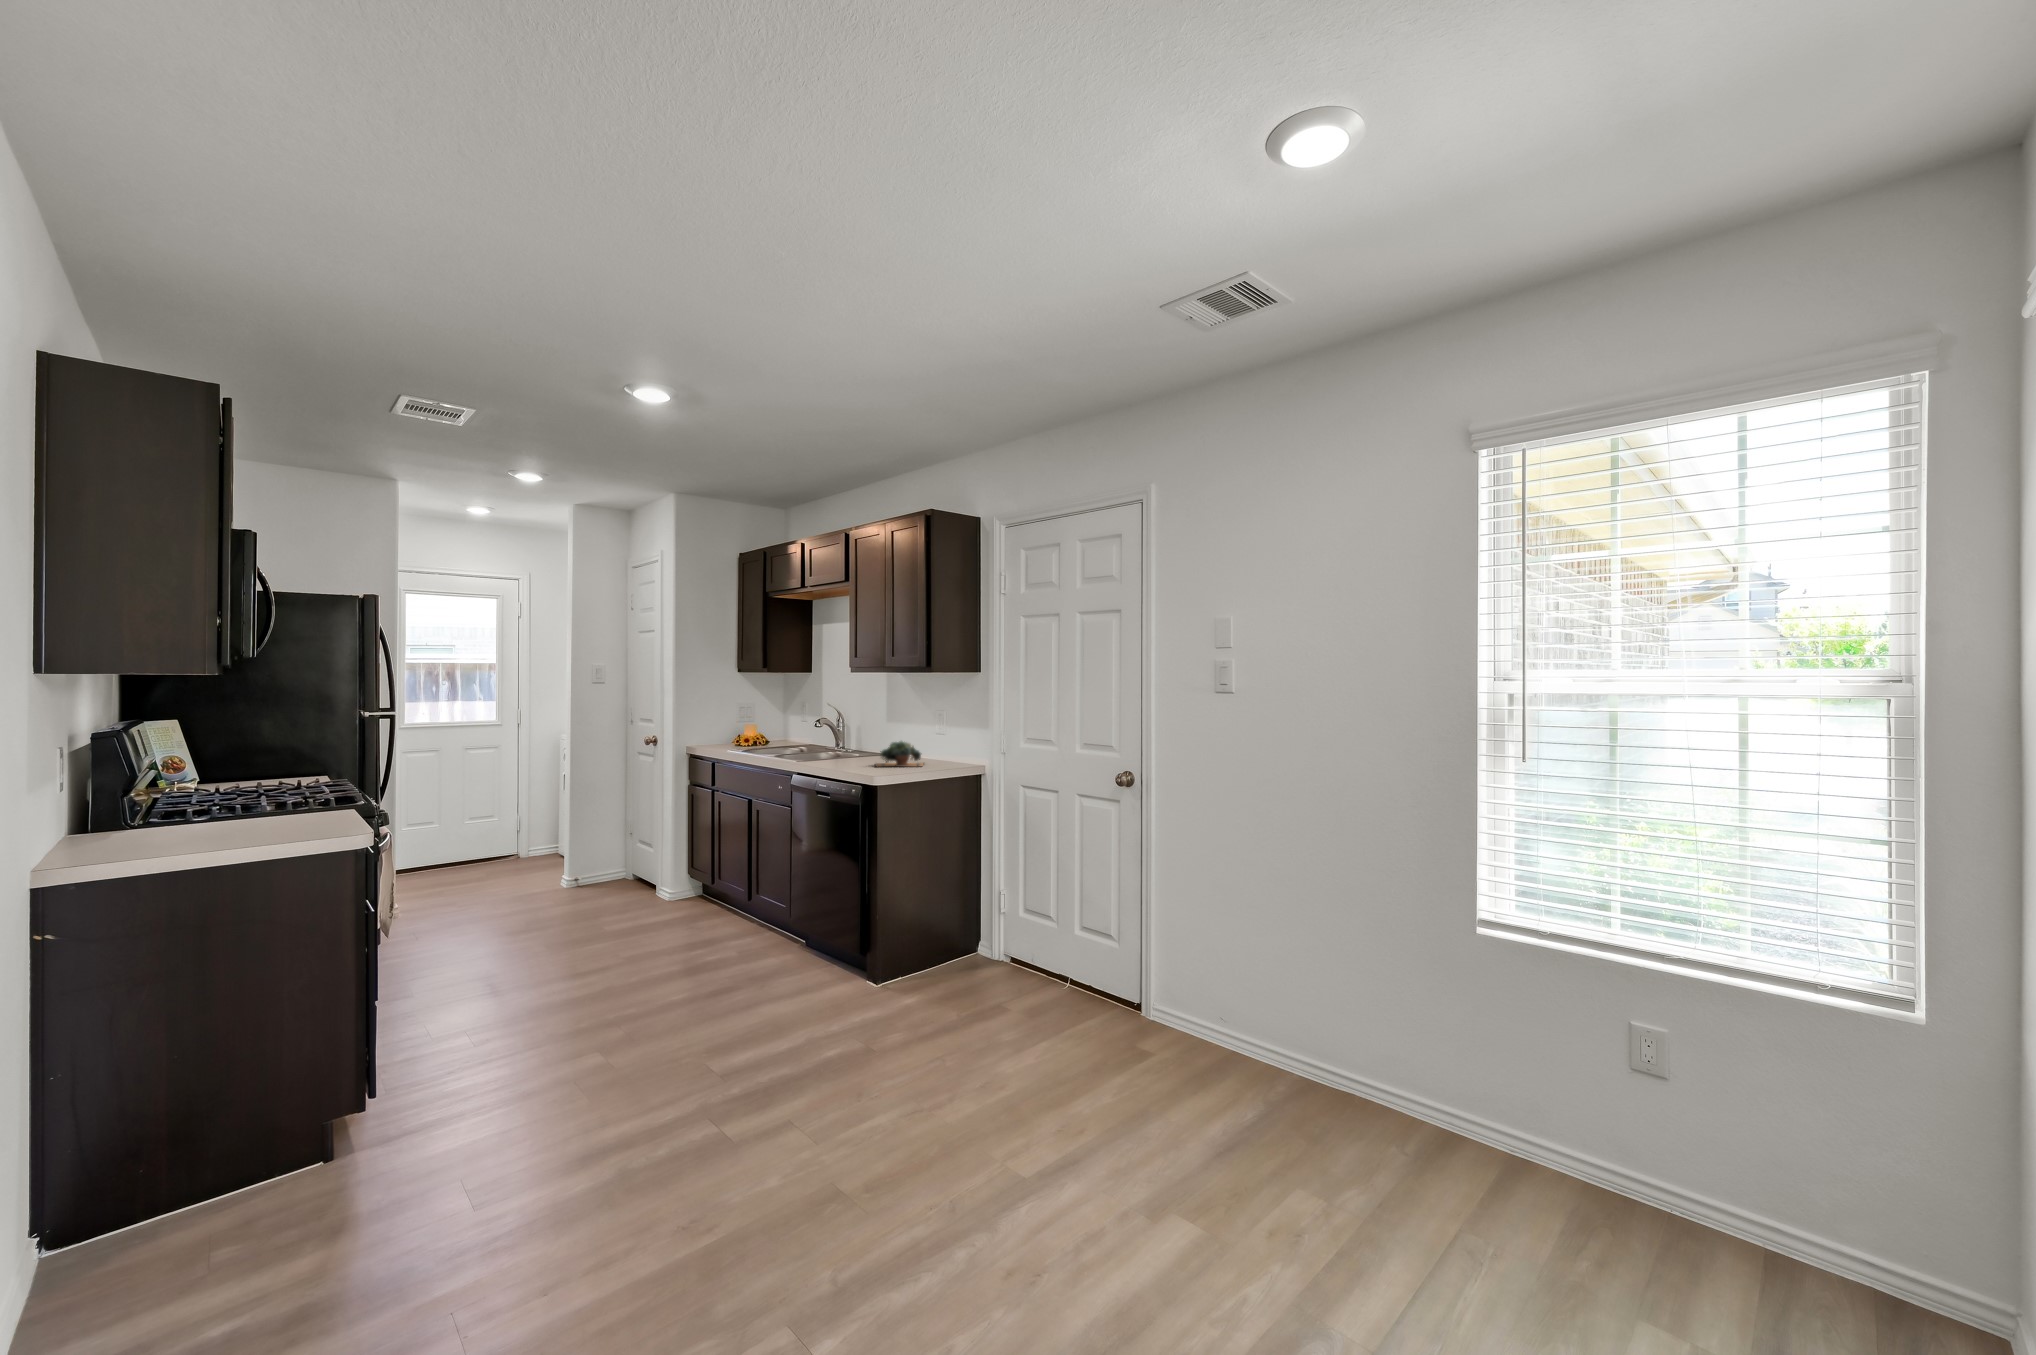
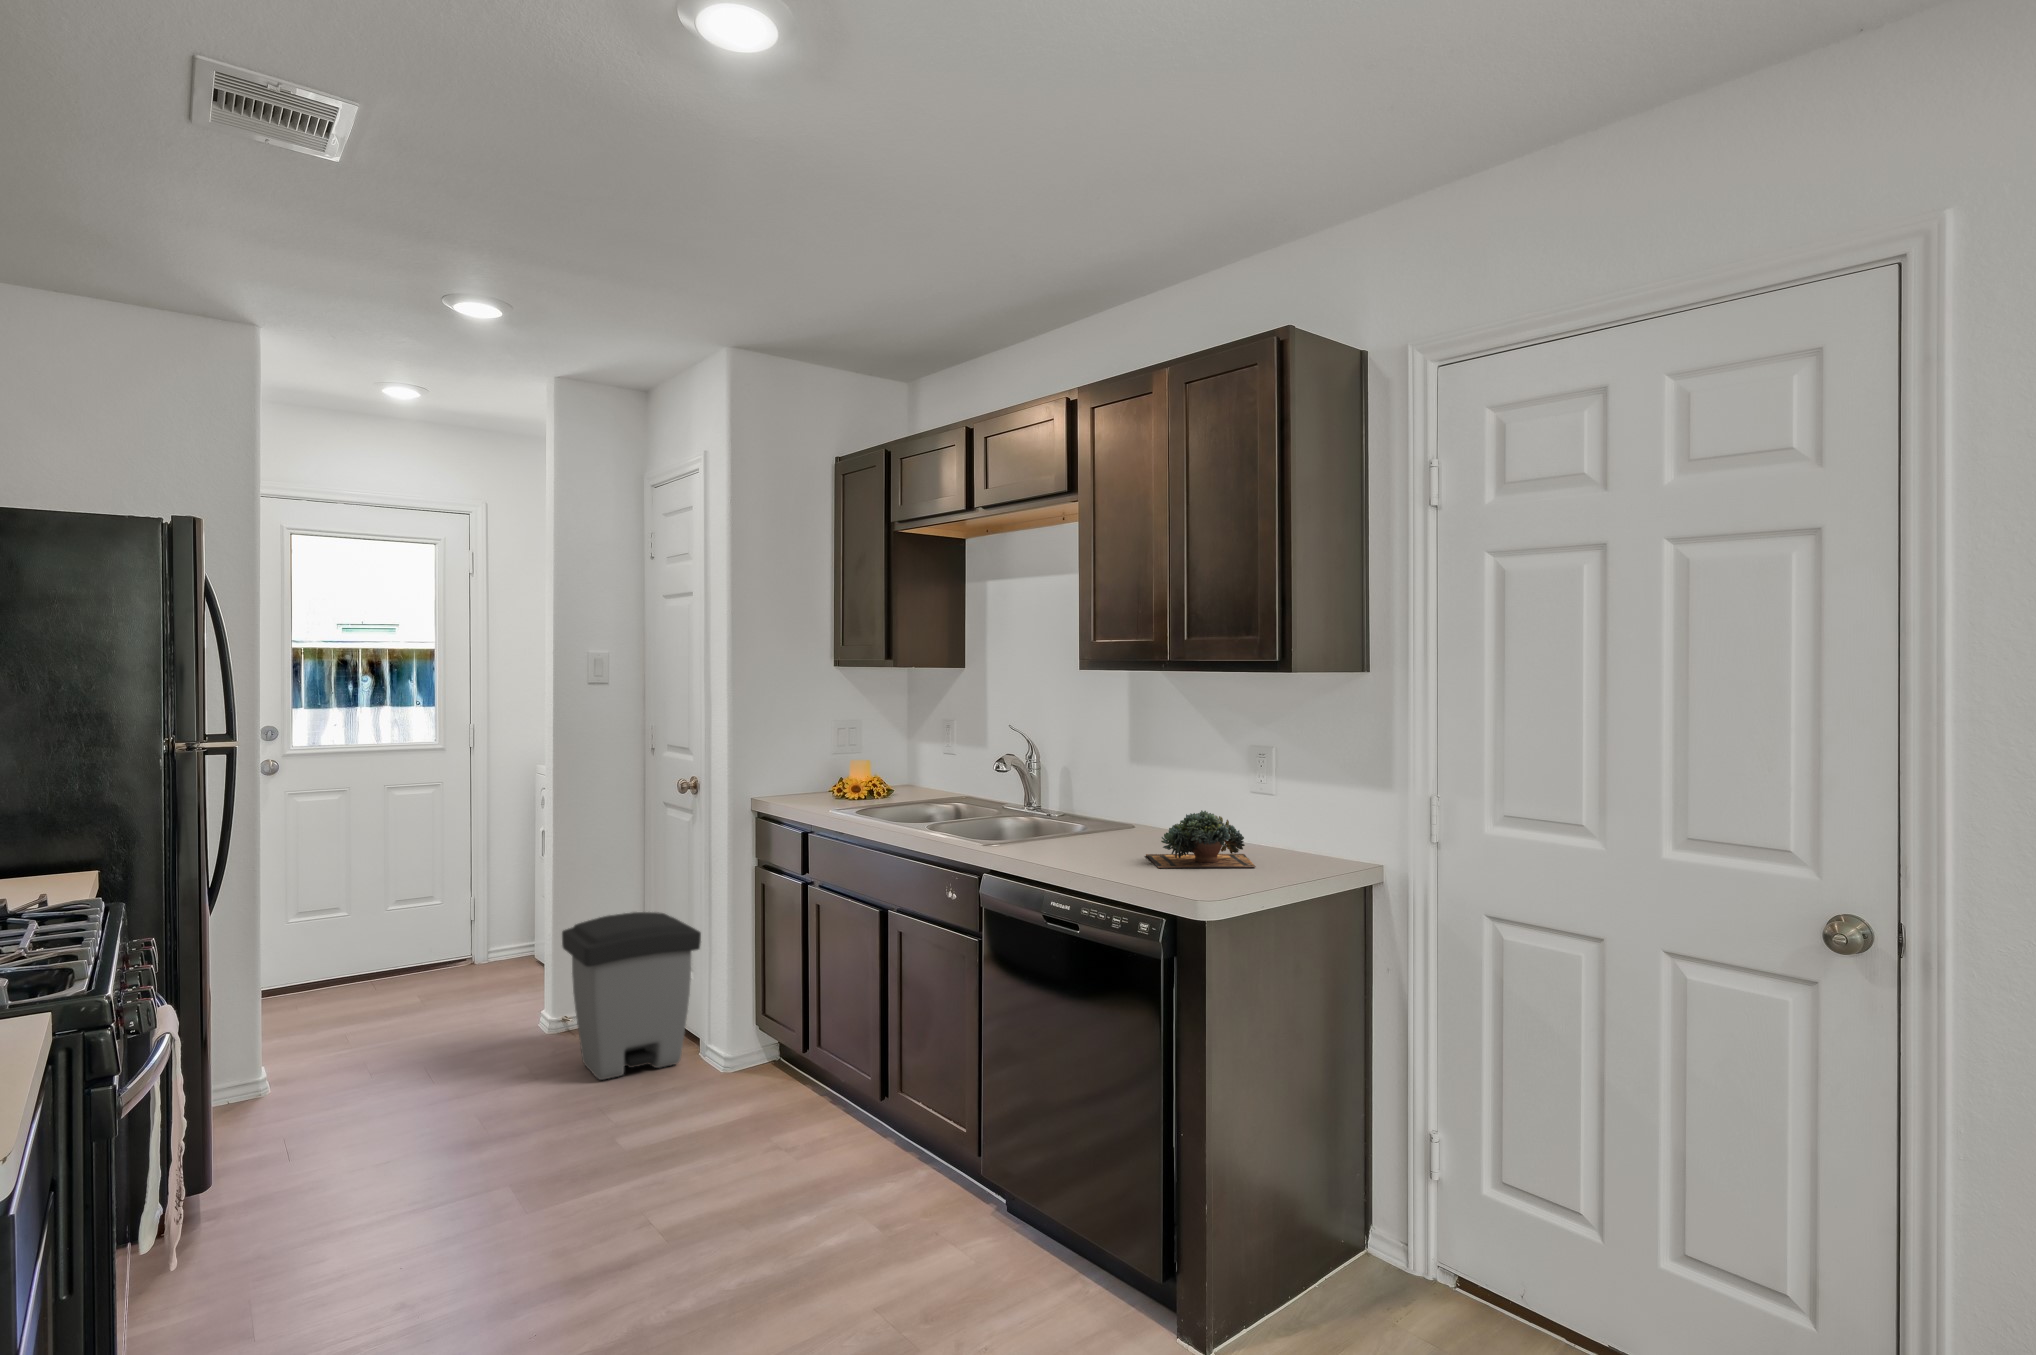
trash can: none [574,814,656,906] -> present [562,912,701,1080]

